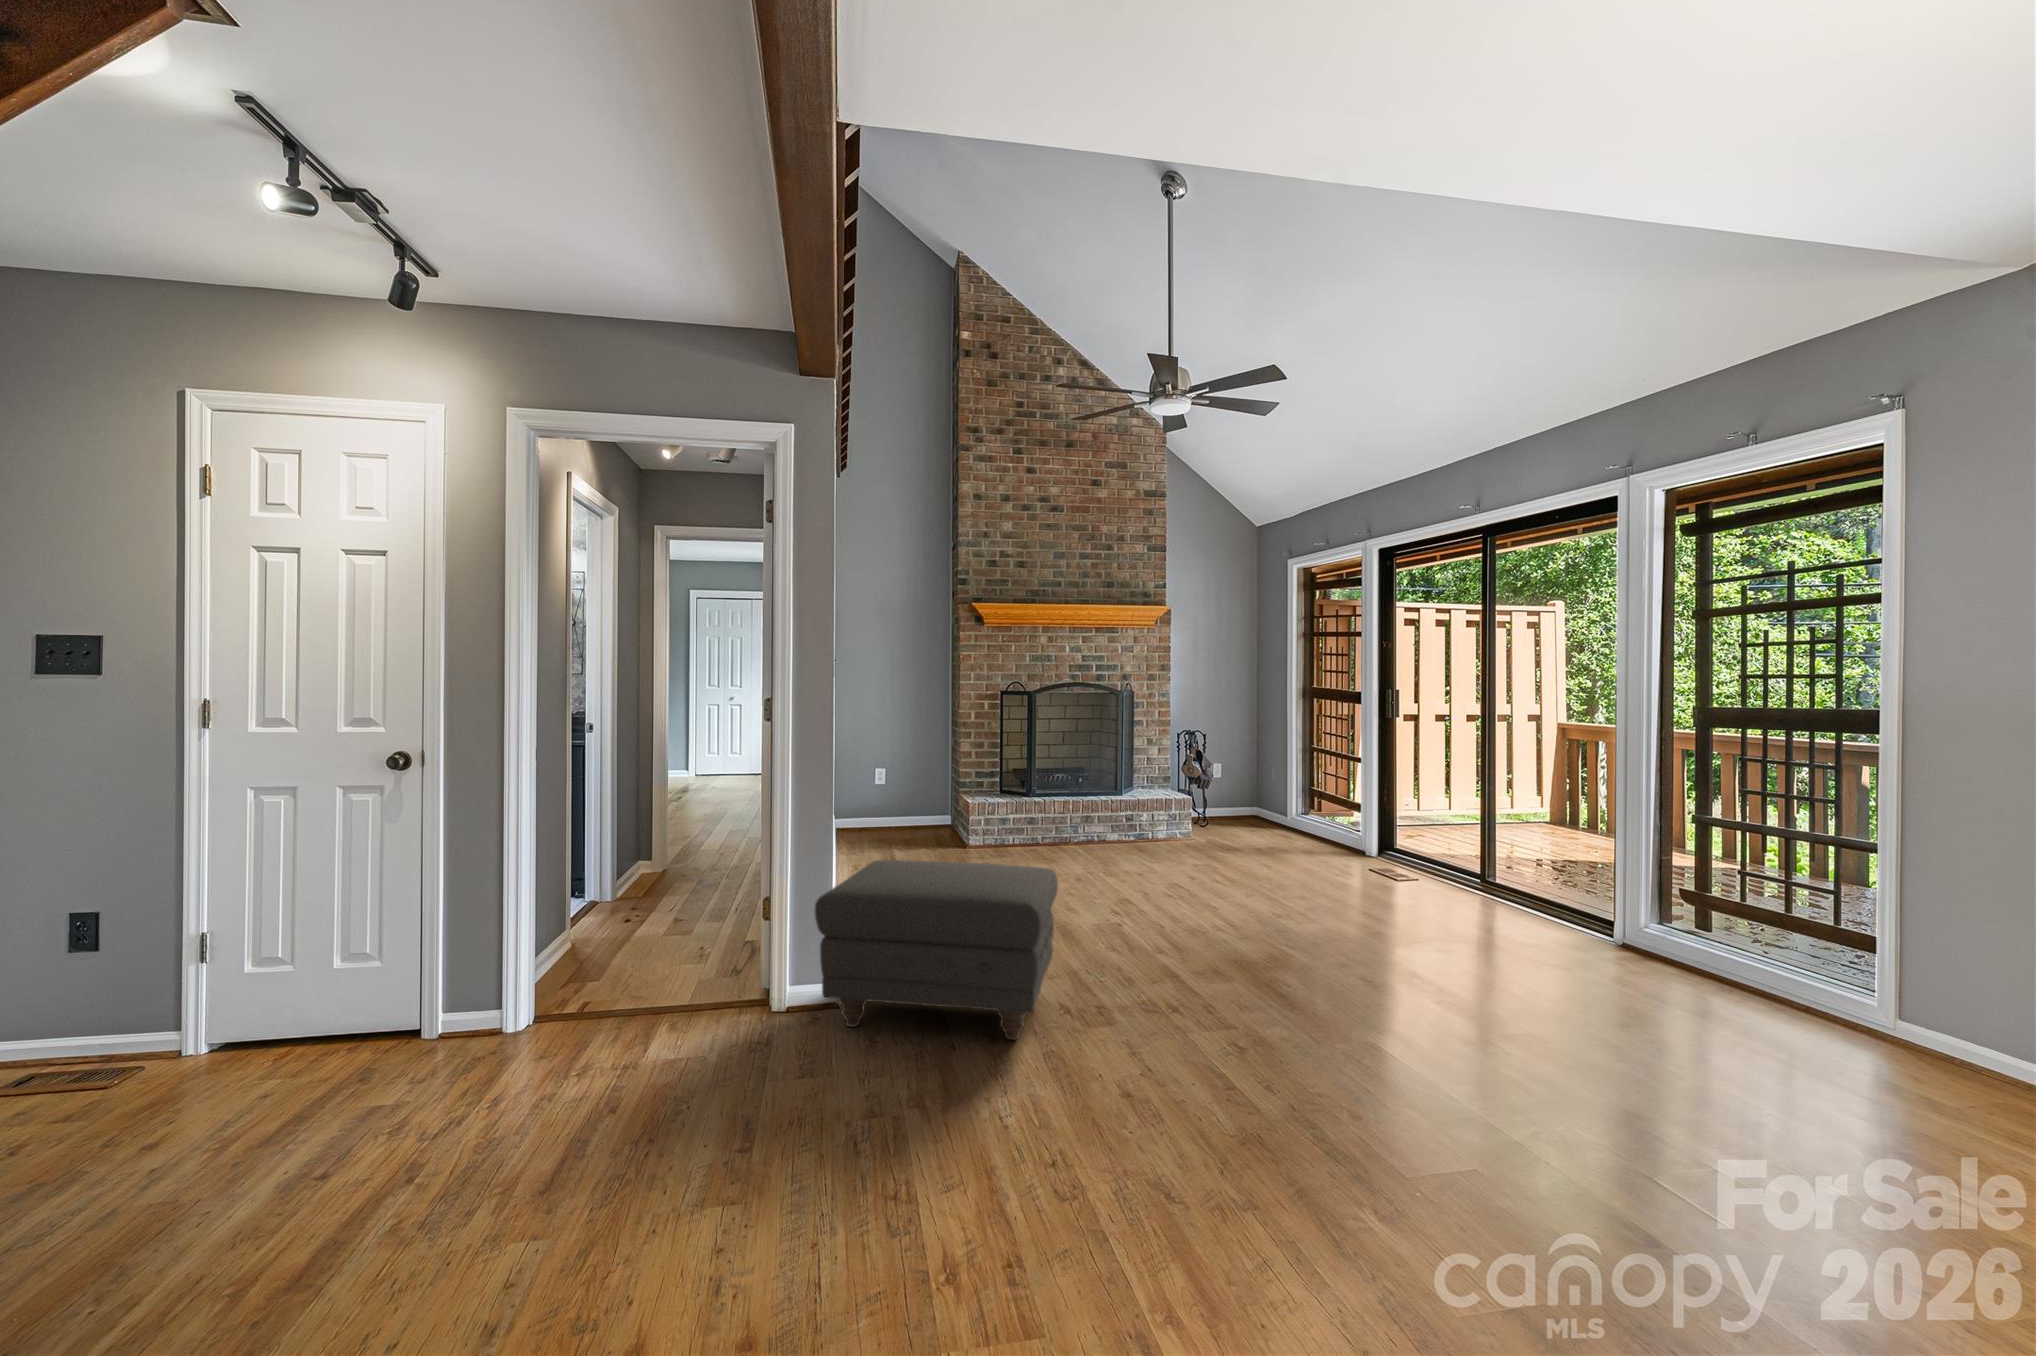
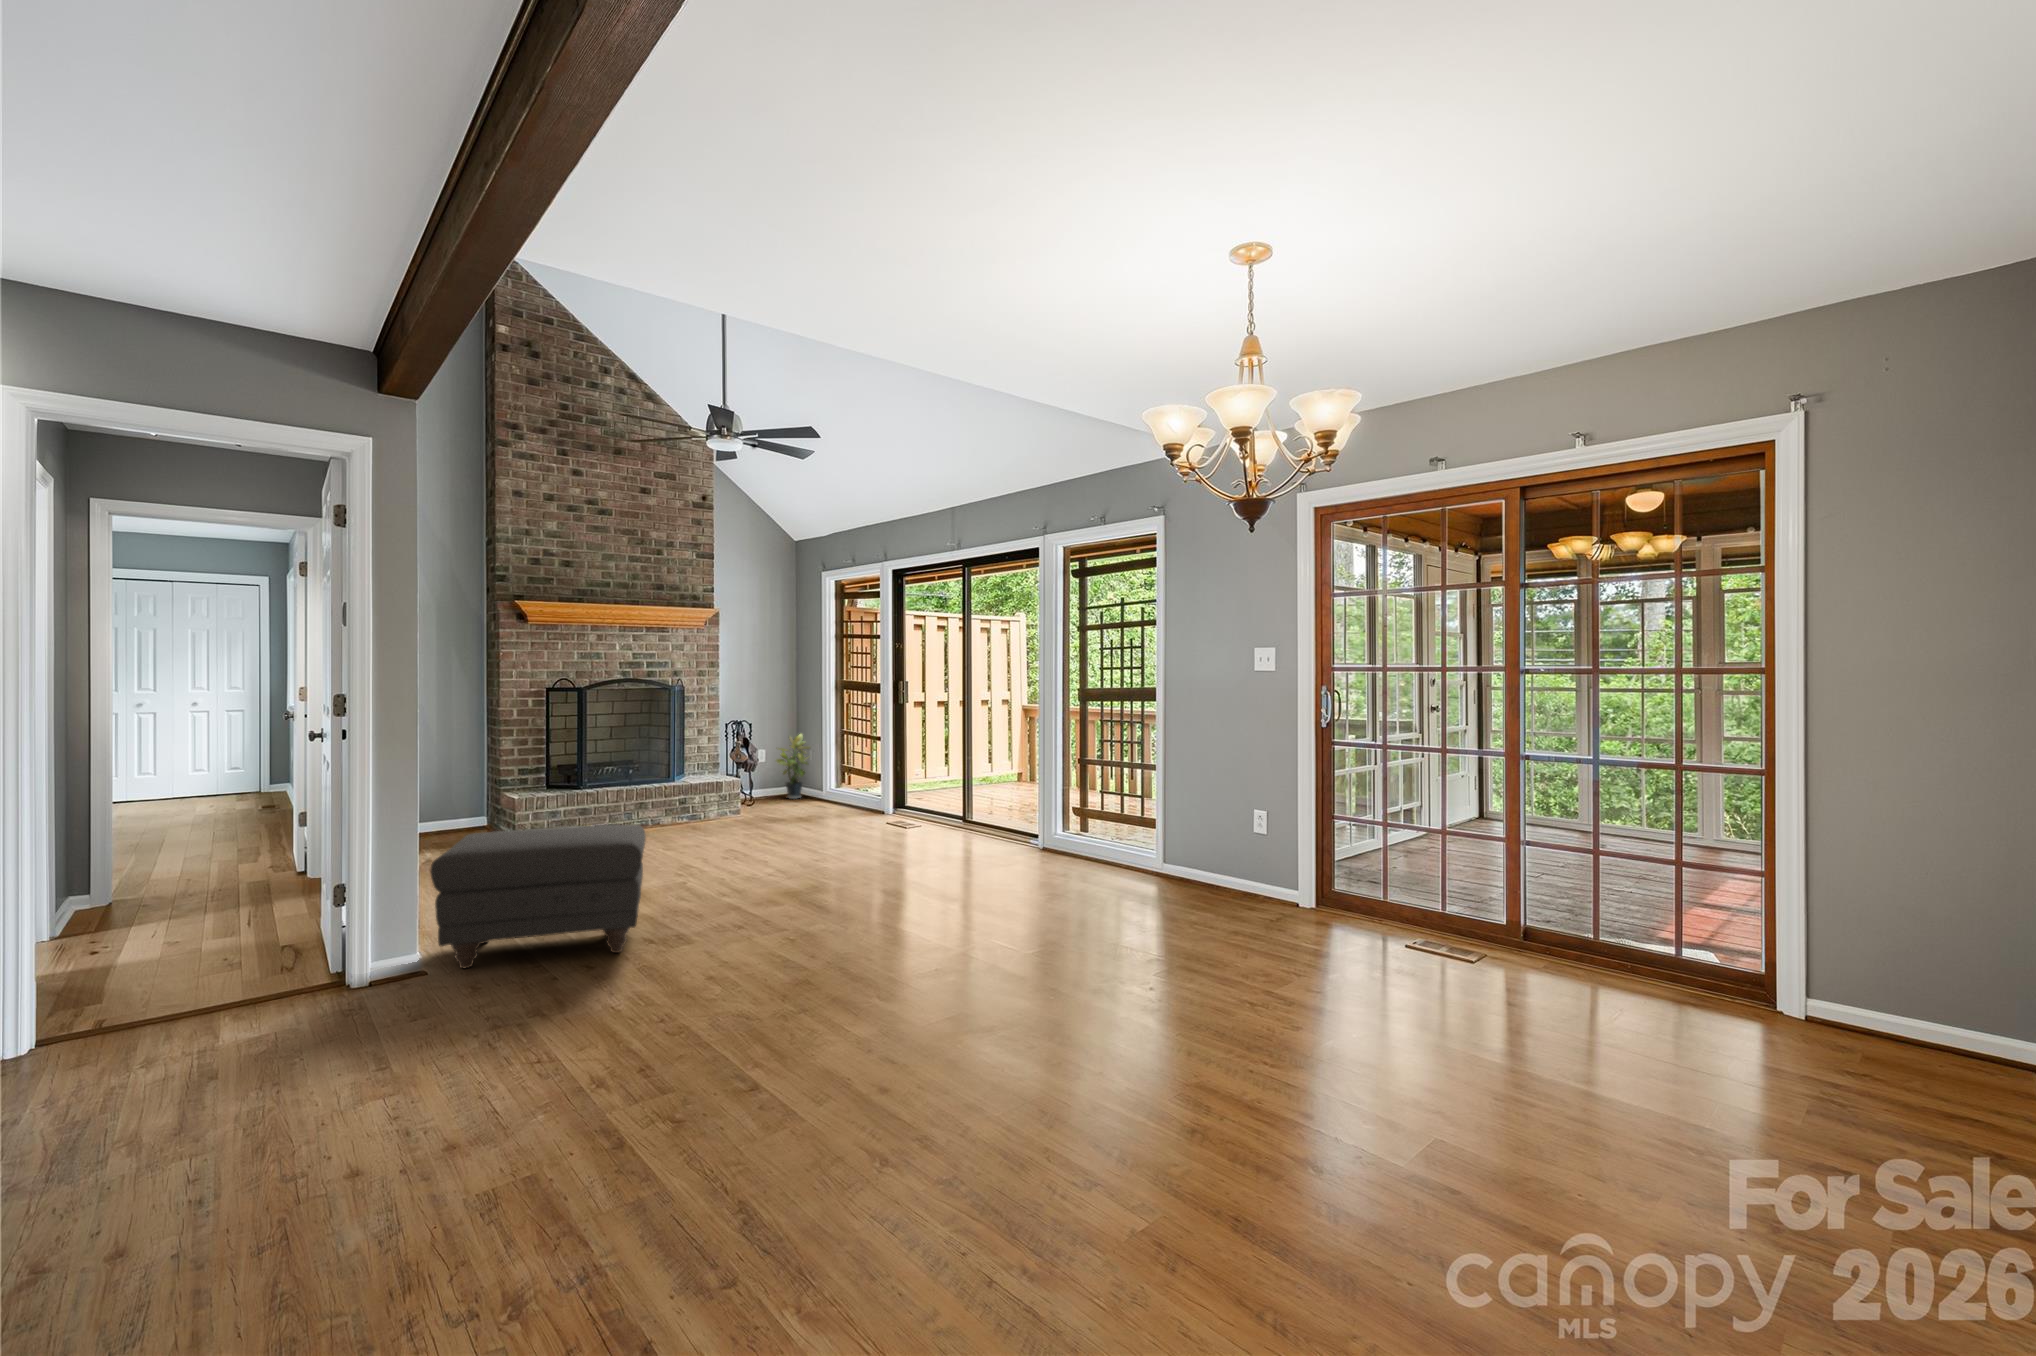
potted plant: none [1232,746,1273,820] -> present [776,734,810,799]

